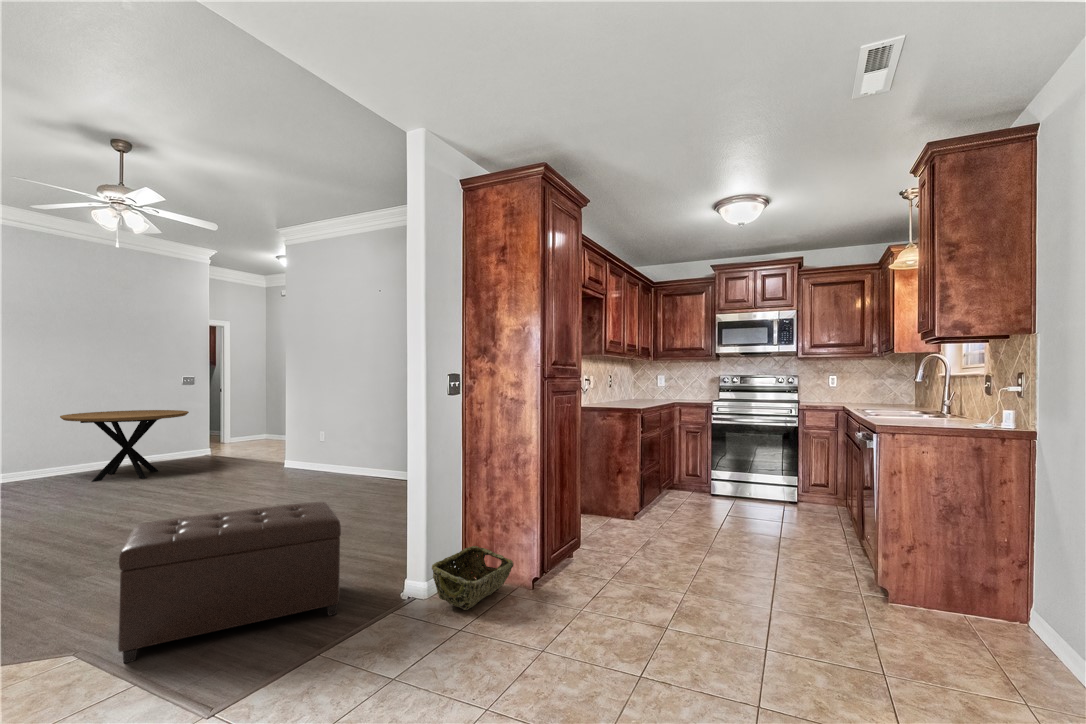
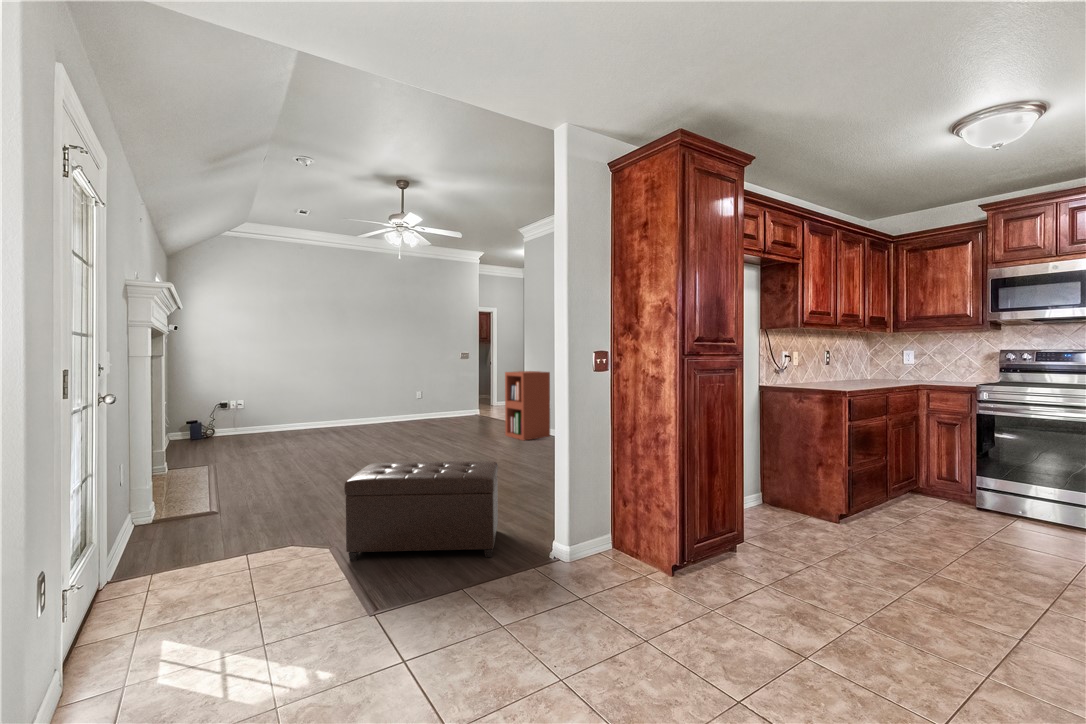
bookshelf: none [263,394,326,480] -> present [505,371,550,440]
dining table: present [60,410,189,482] -> none [387,382,460,431]
woven basket: present [432,546,513,610] -> none [566,520,651,579]

